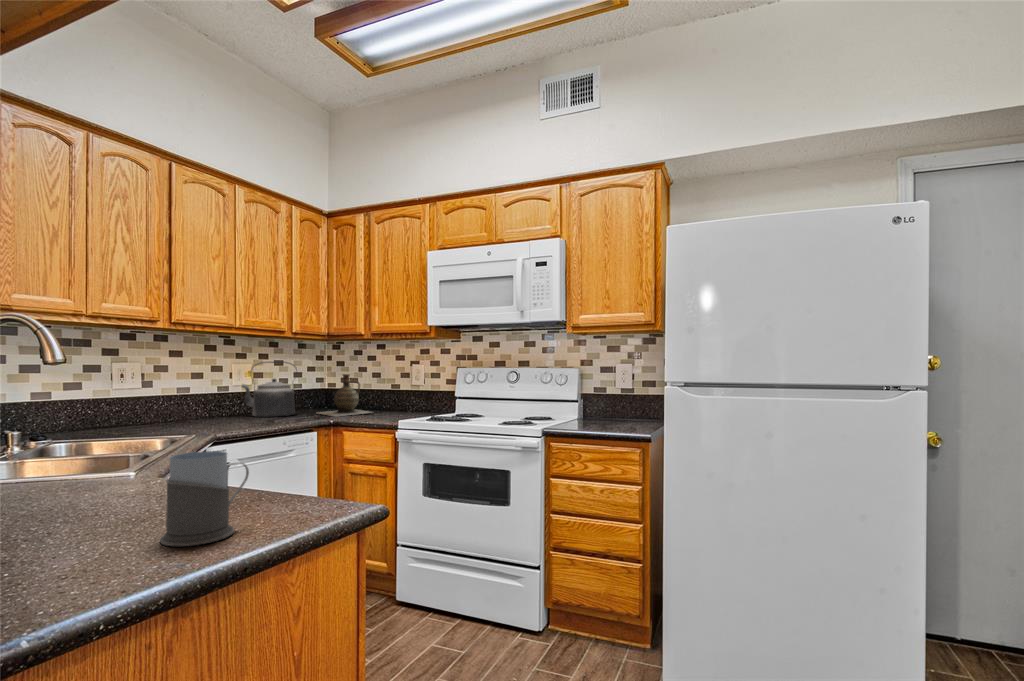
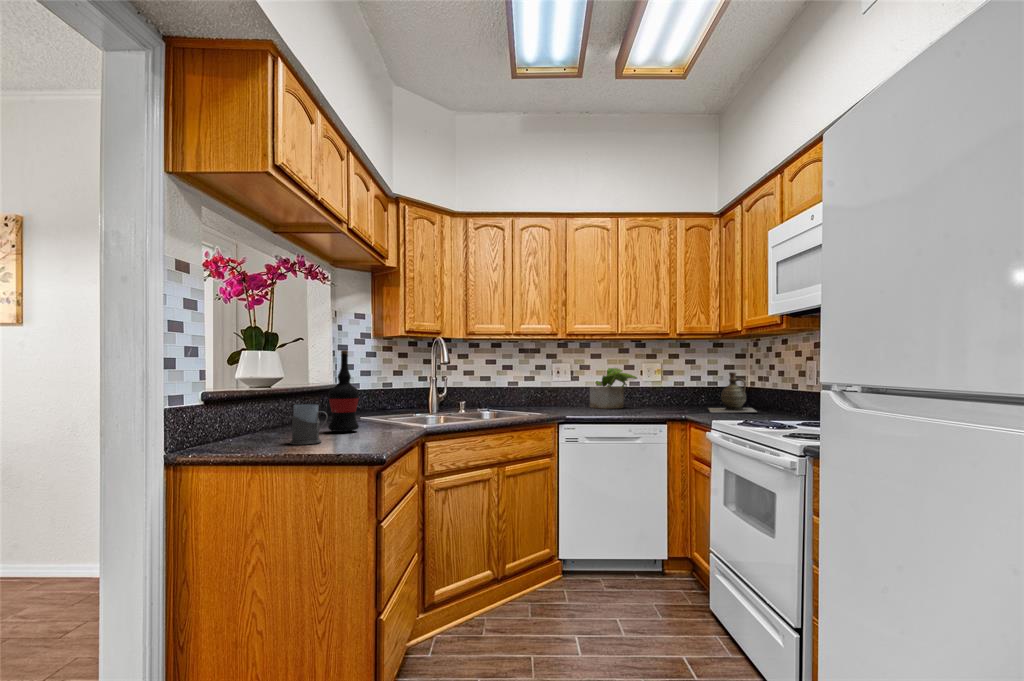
wine bottle: none [59,336,136,513] -> present [328,350,359,432]
kettle: present [242,361,297,417] -> none [650,361,693,408]
potted plant: none [182,370,246,425] -> present [590,368,637,409]

